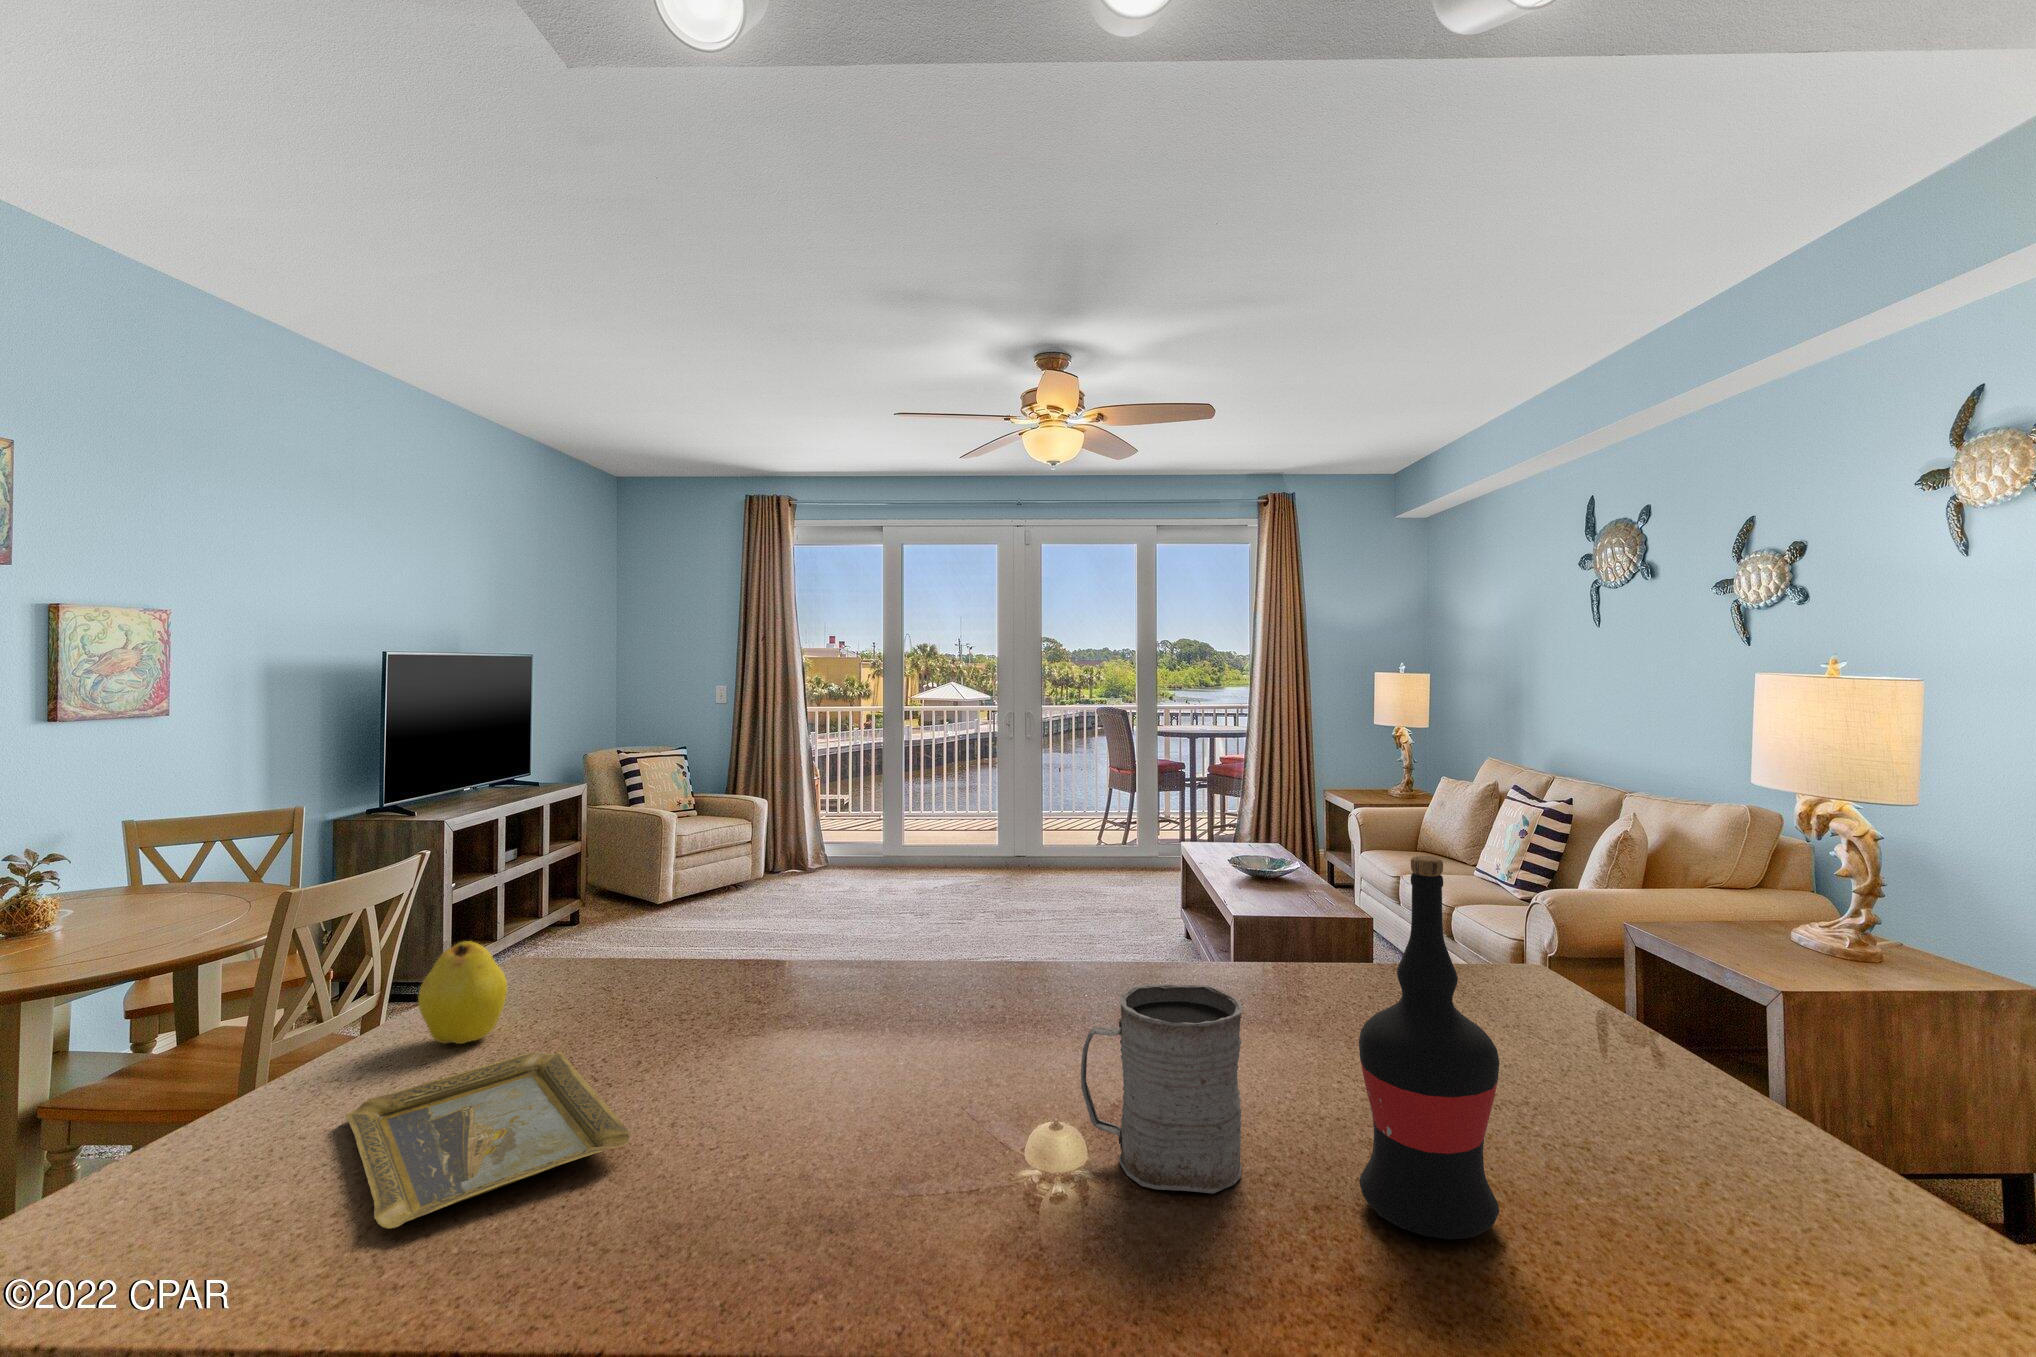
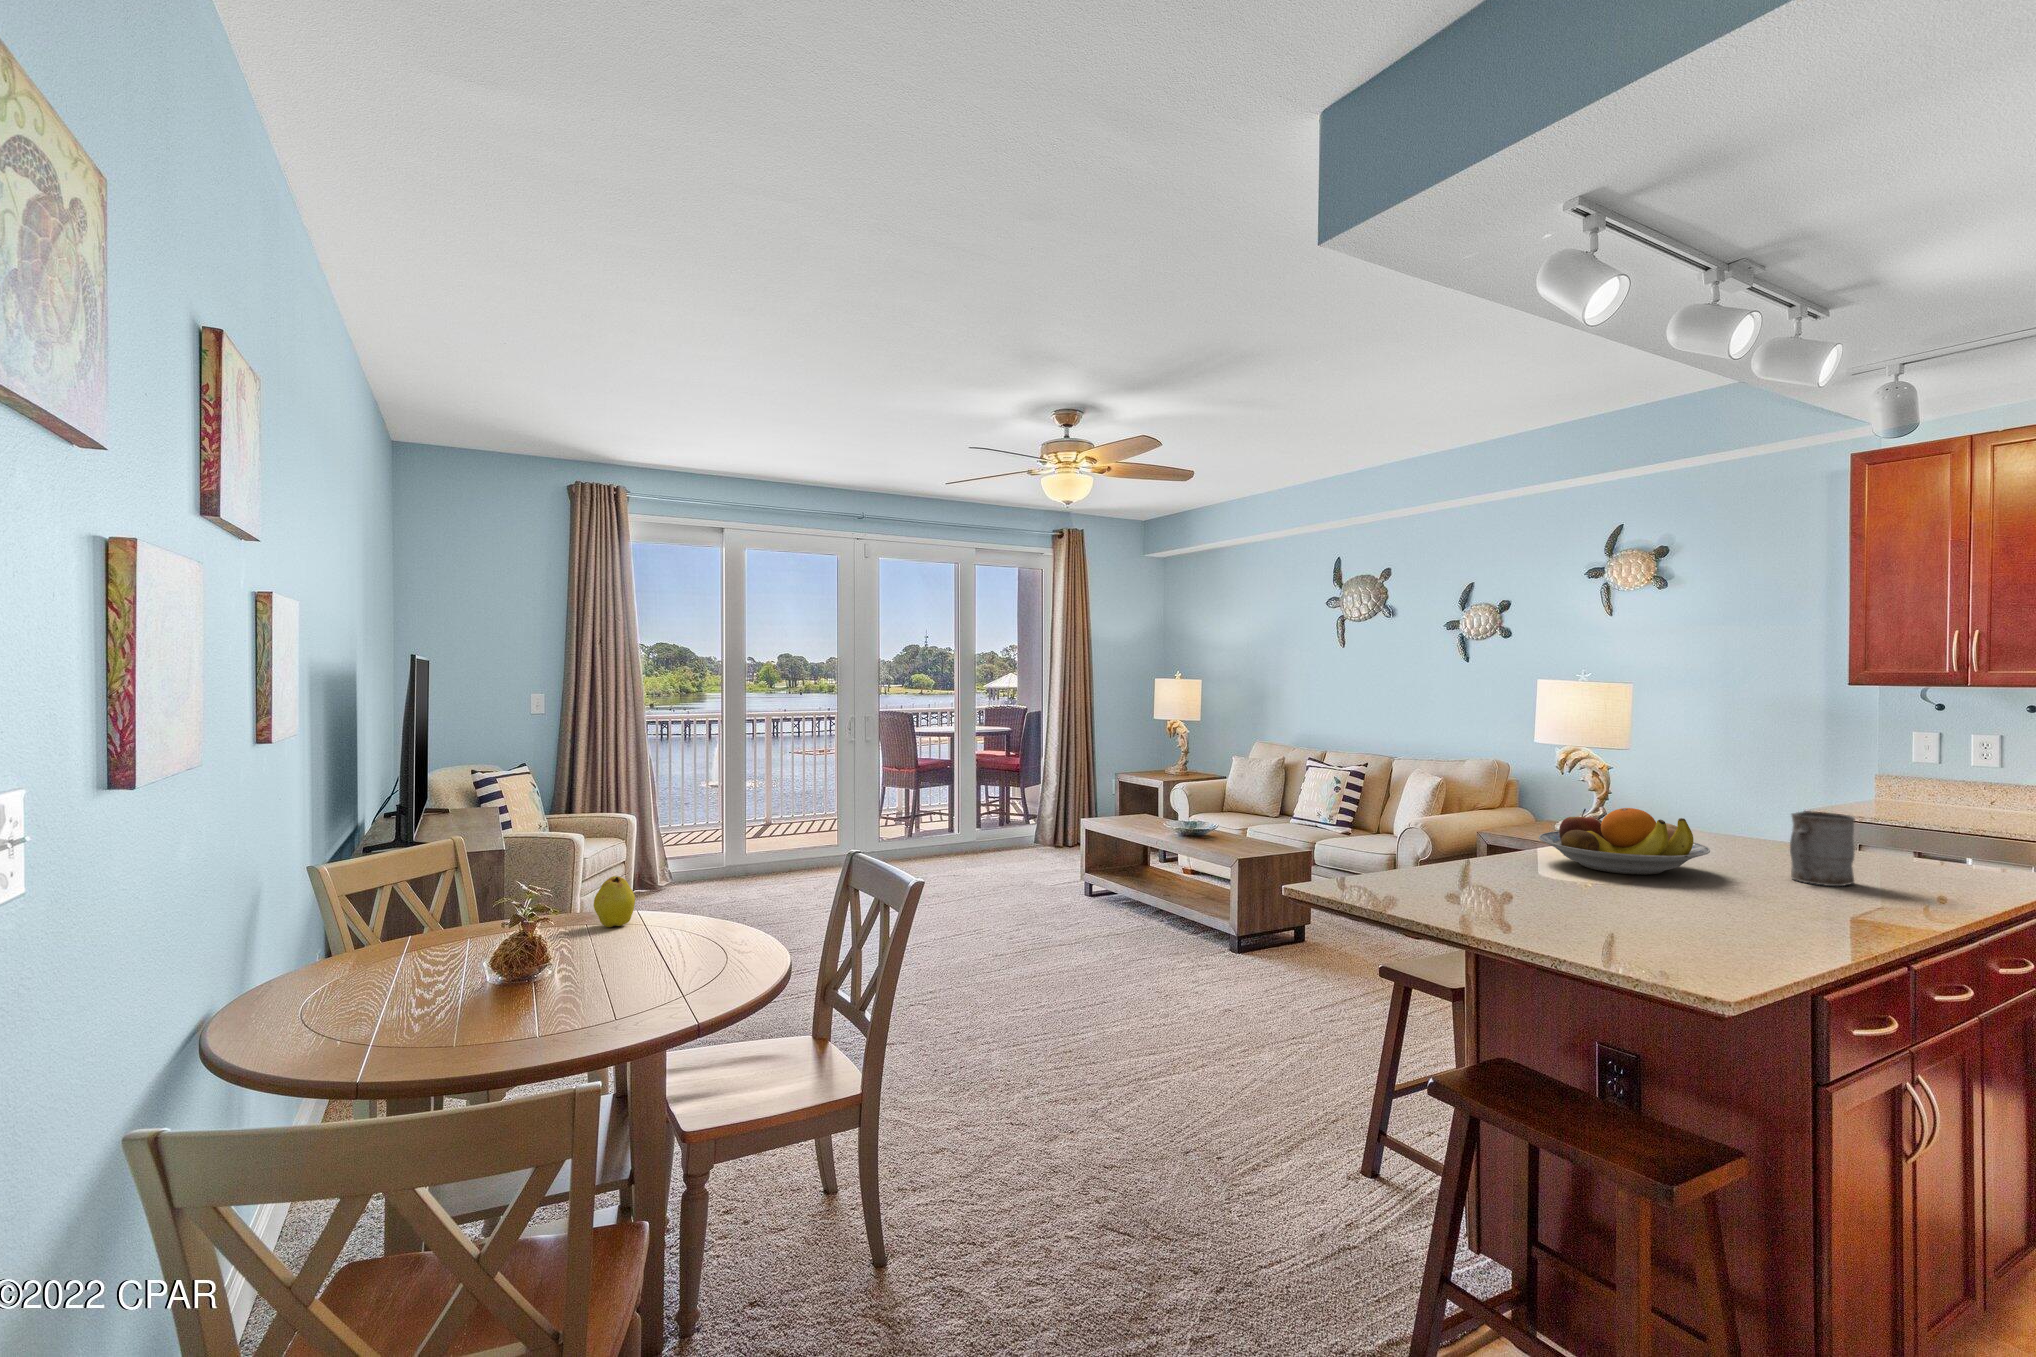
wine bottle: present [1359,856,1499,1239] -> none [1872,748,1935,881]
fruit bowl: none [812,910,1094,1060] -> present [1539,808,1710,875]
fruit: present [418,941,507,1044] -> present [594,876,635,927]
tray: present [345,1052,629,1229] -> none [1557,887,1750,927]

